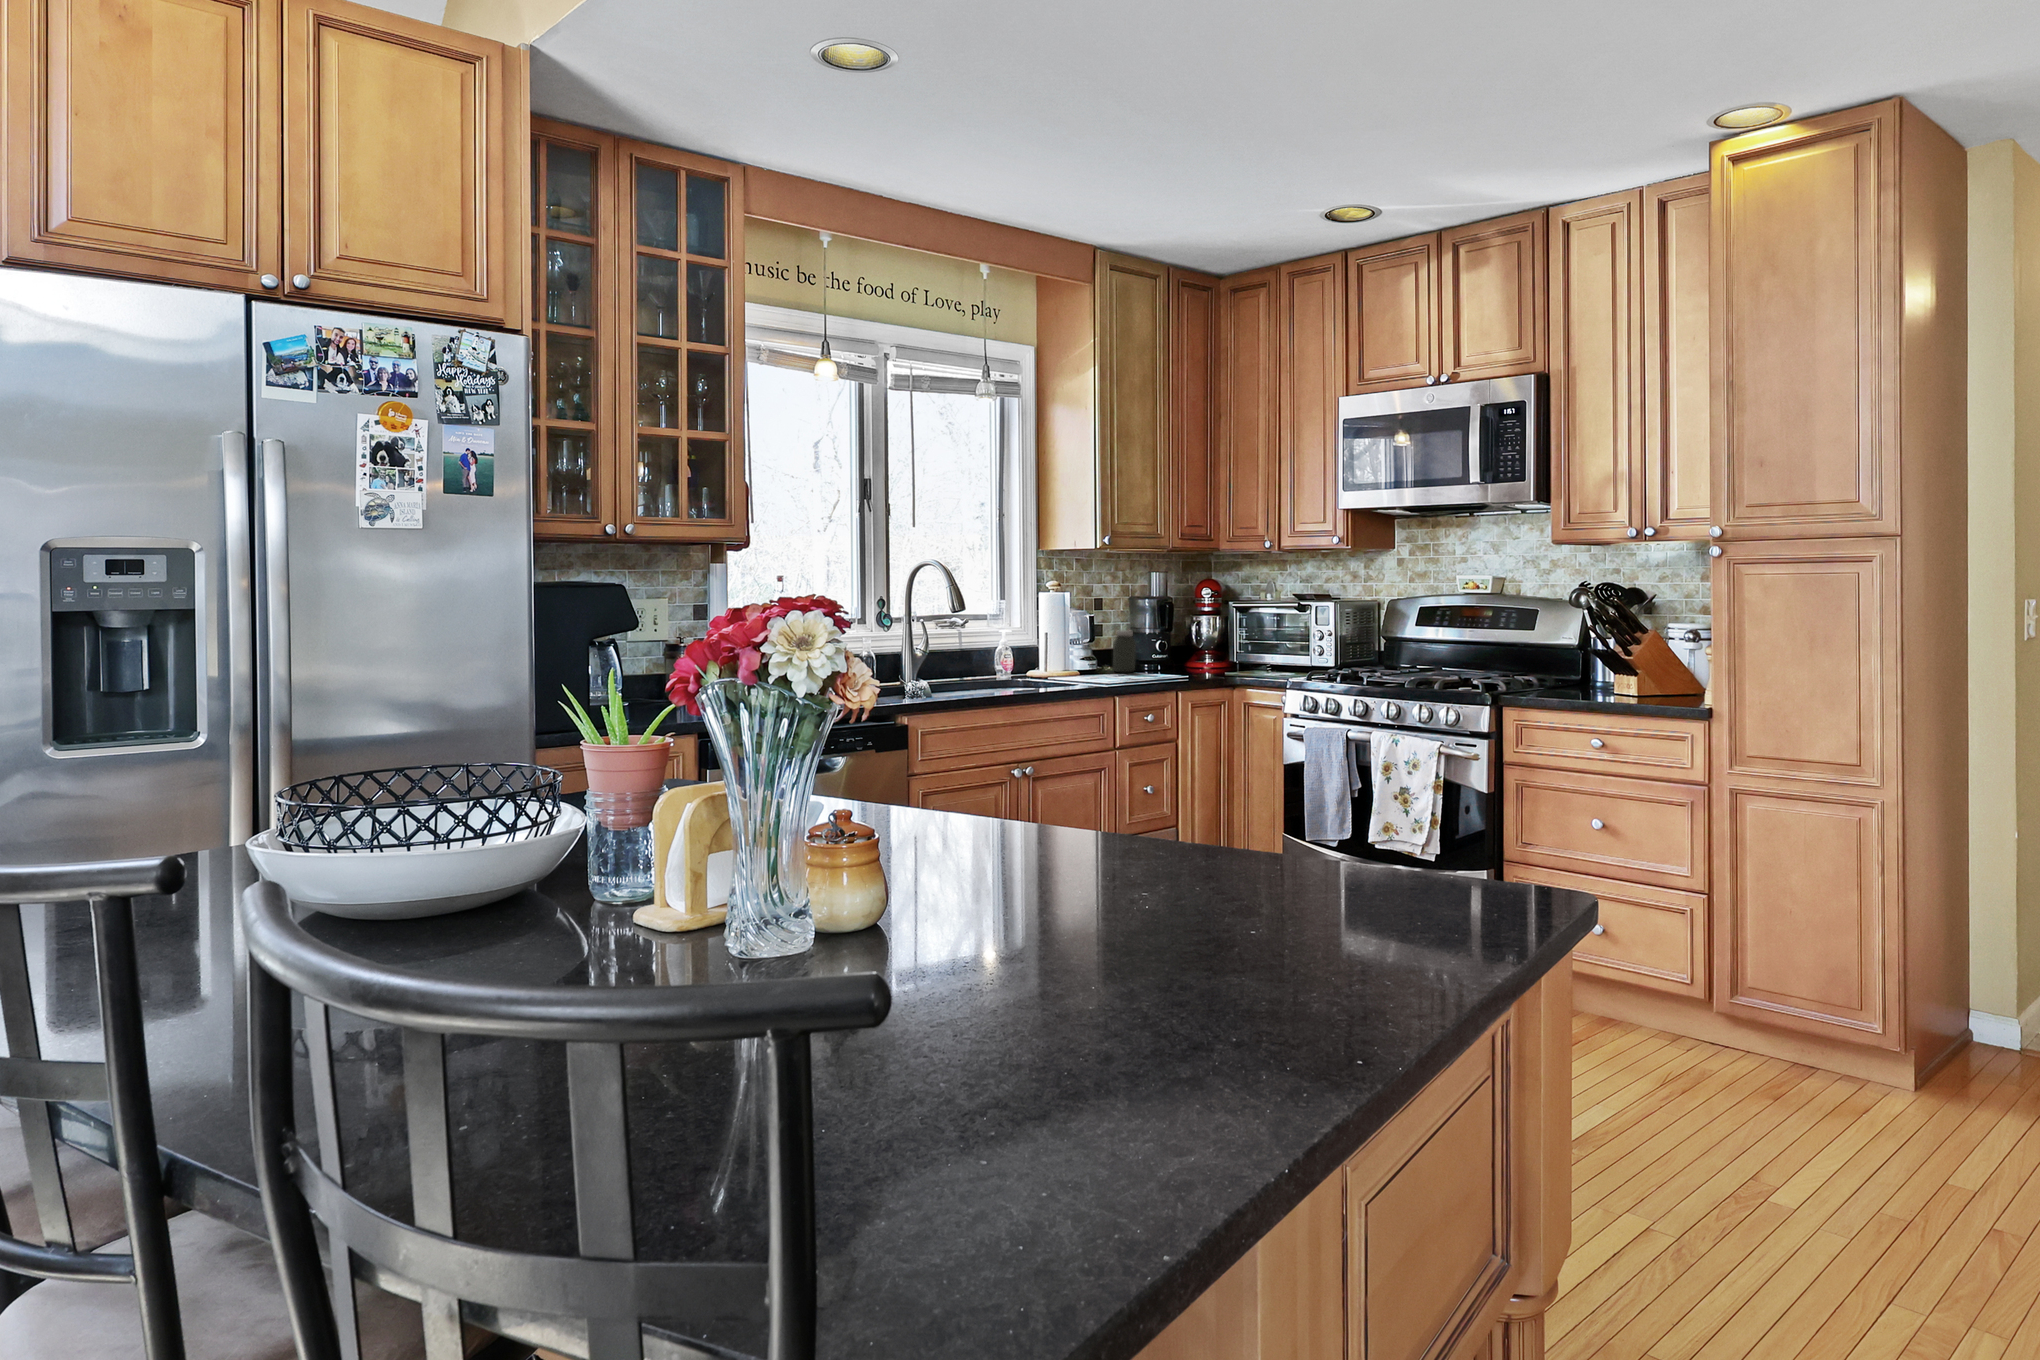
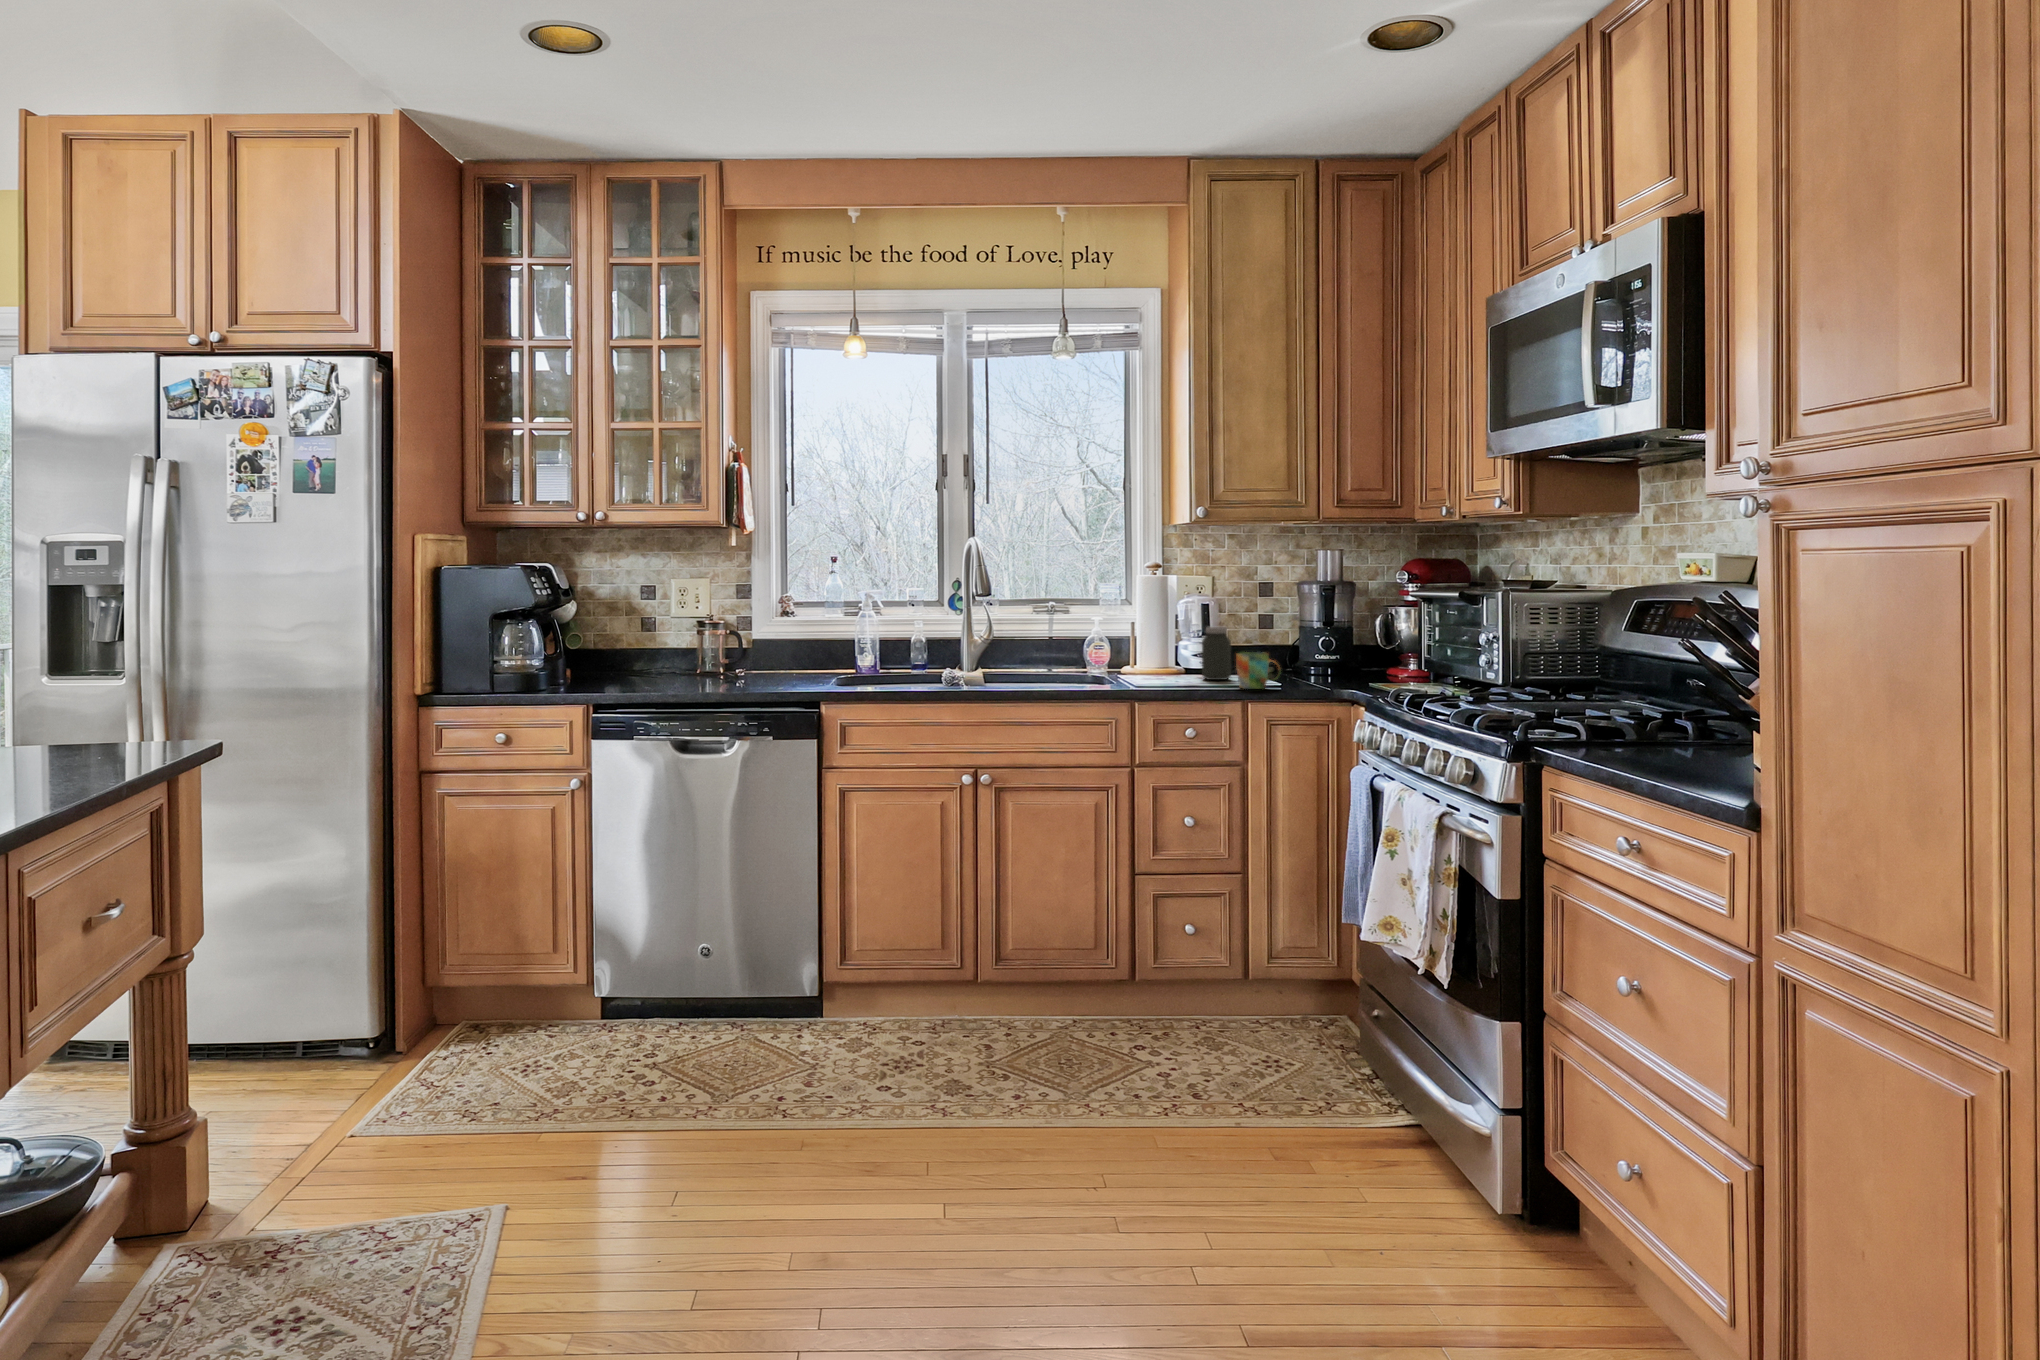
mug: none [1160,650,1193,678] -> present [1236,652,1281,689]

